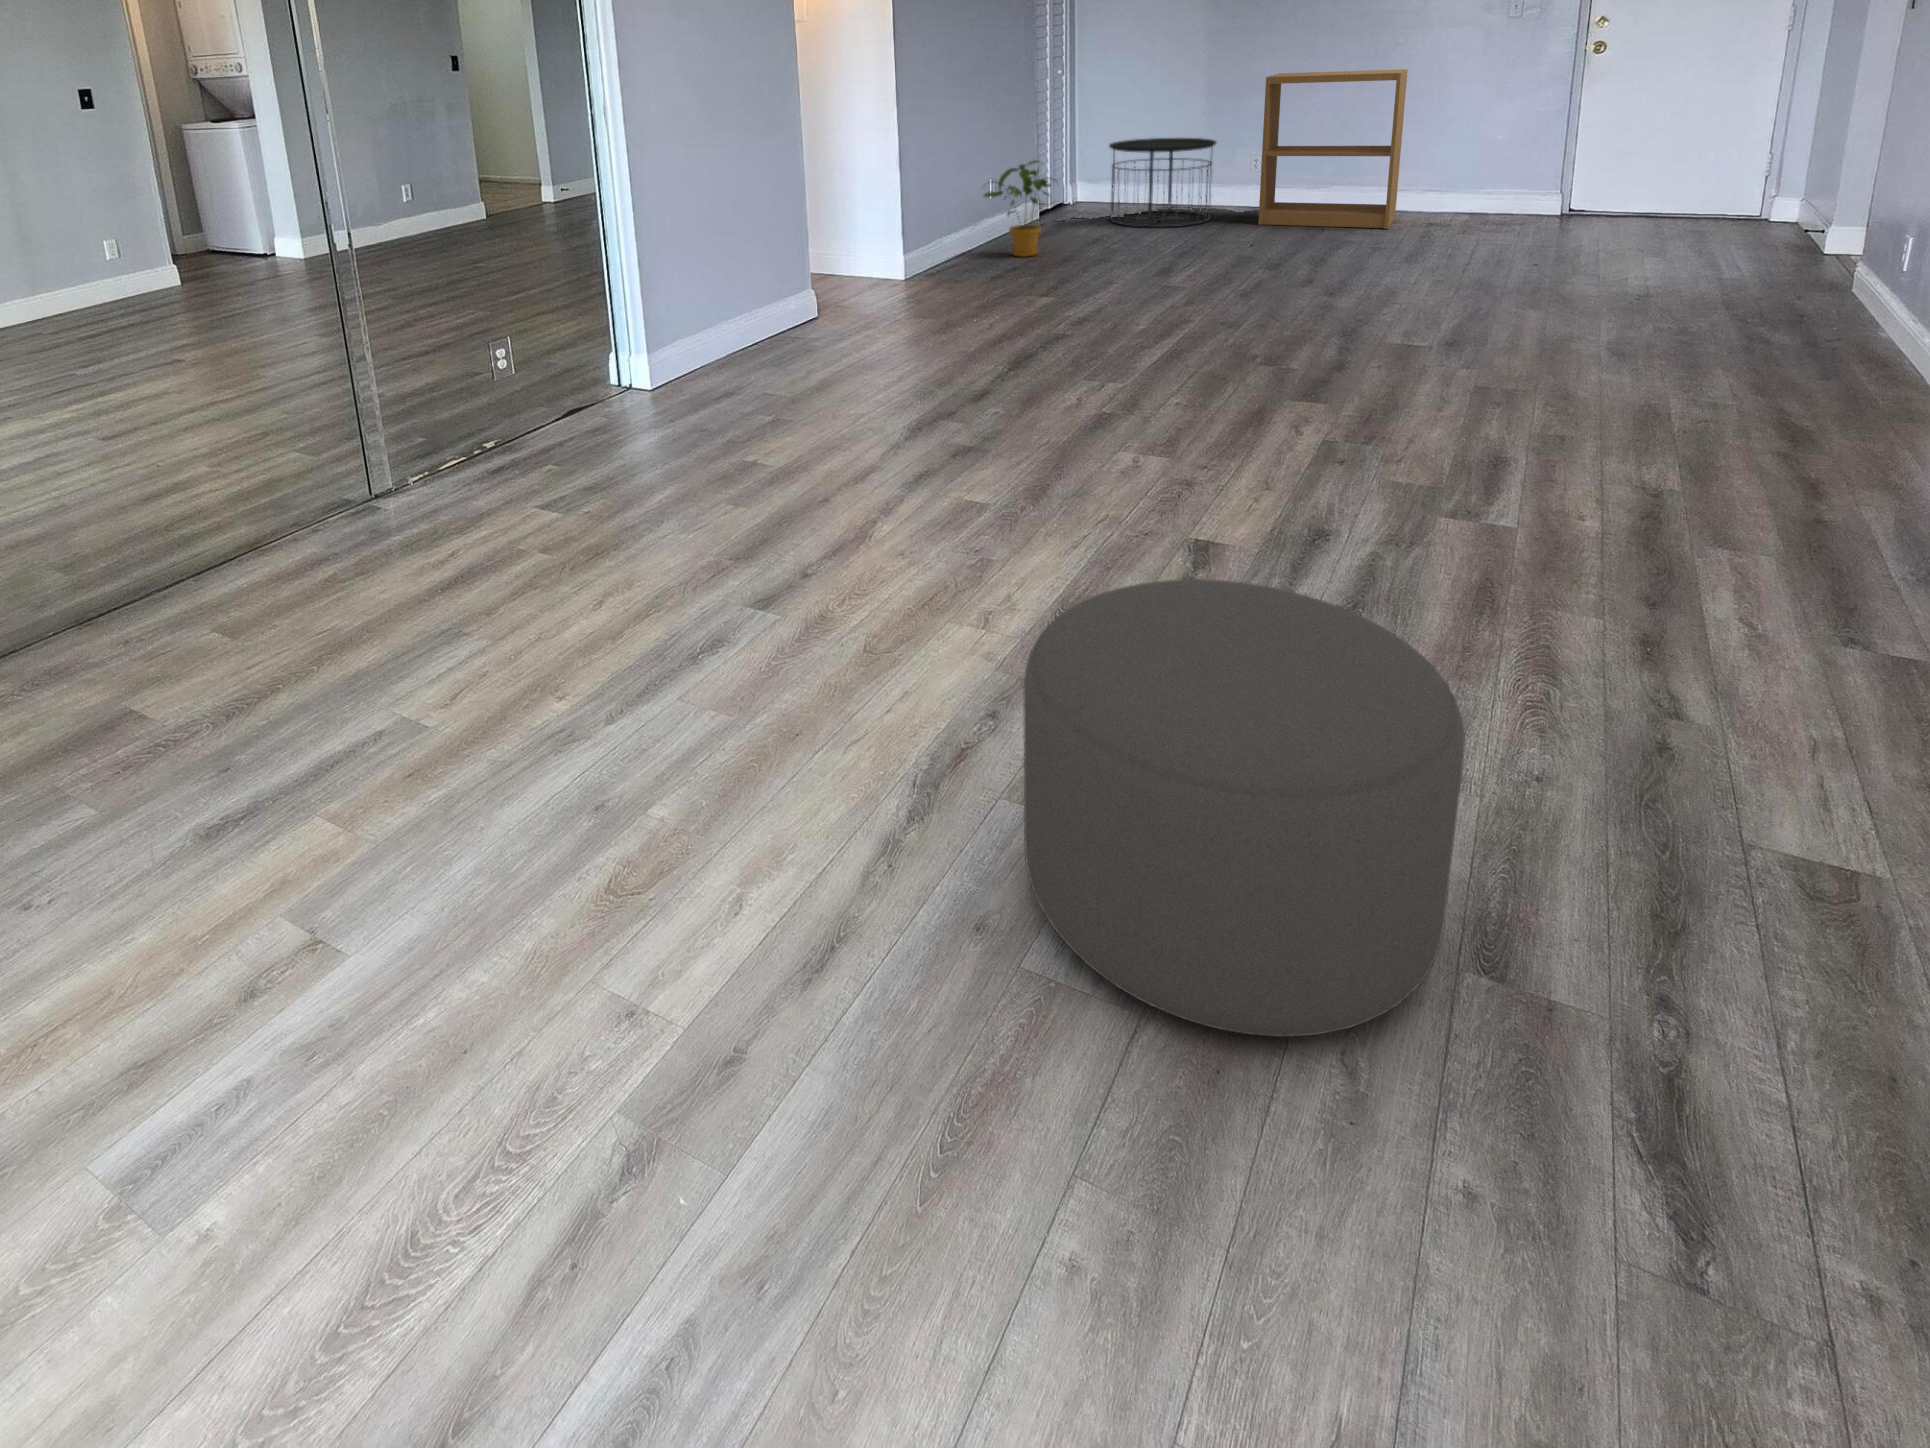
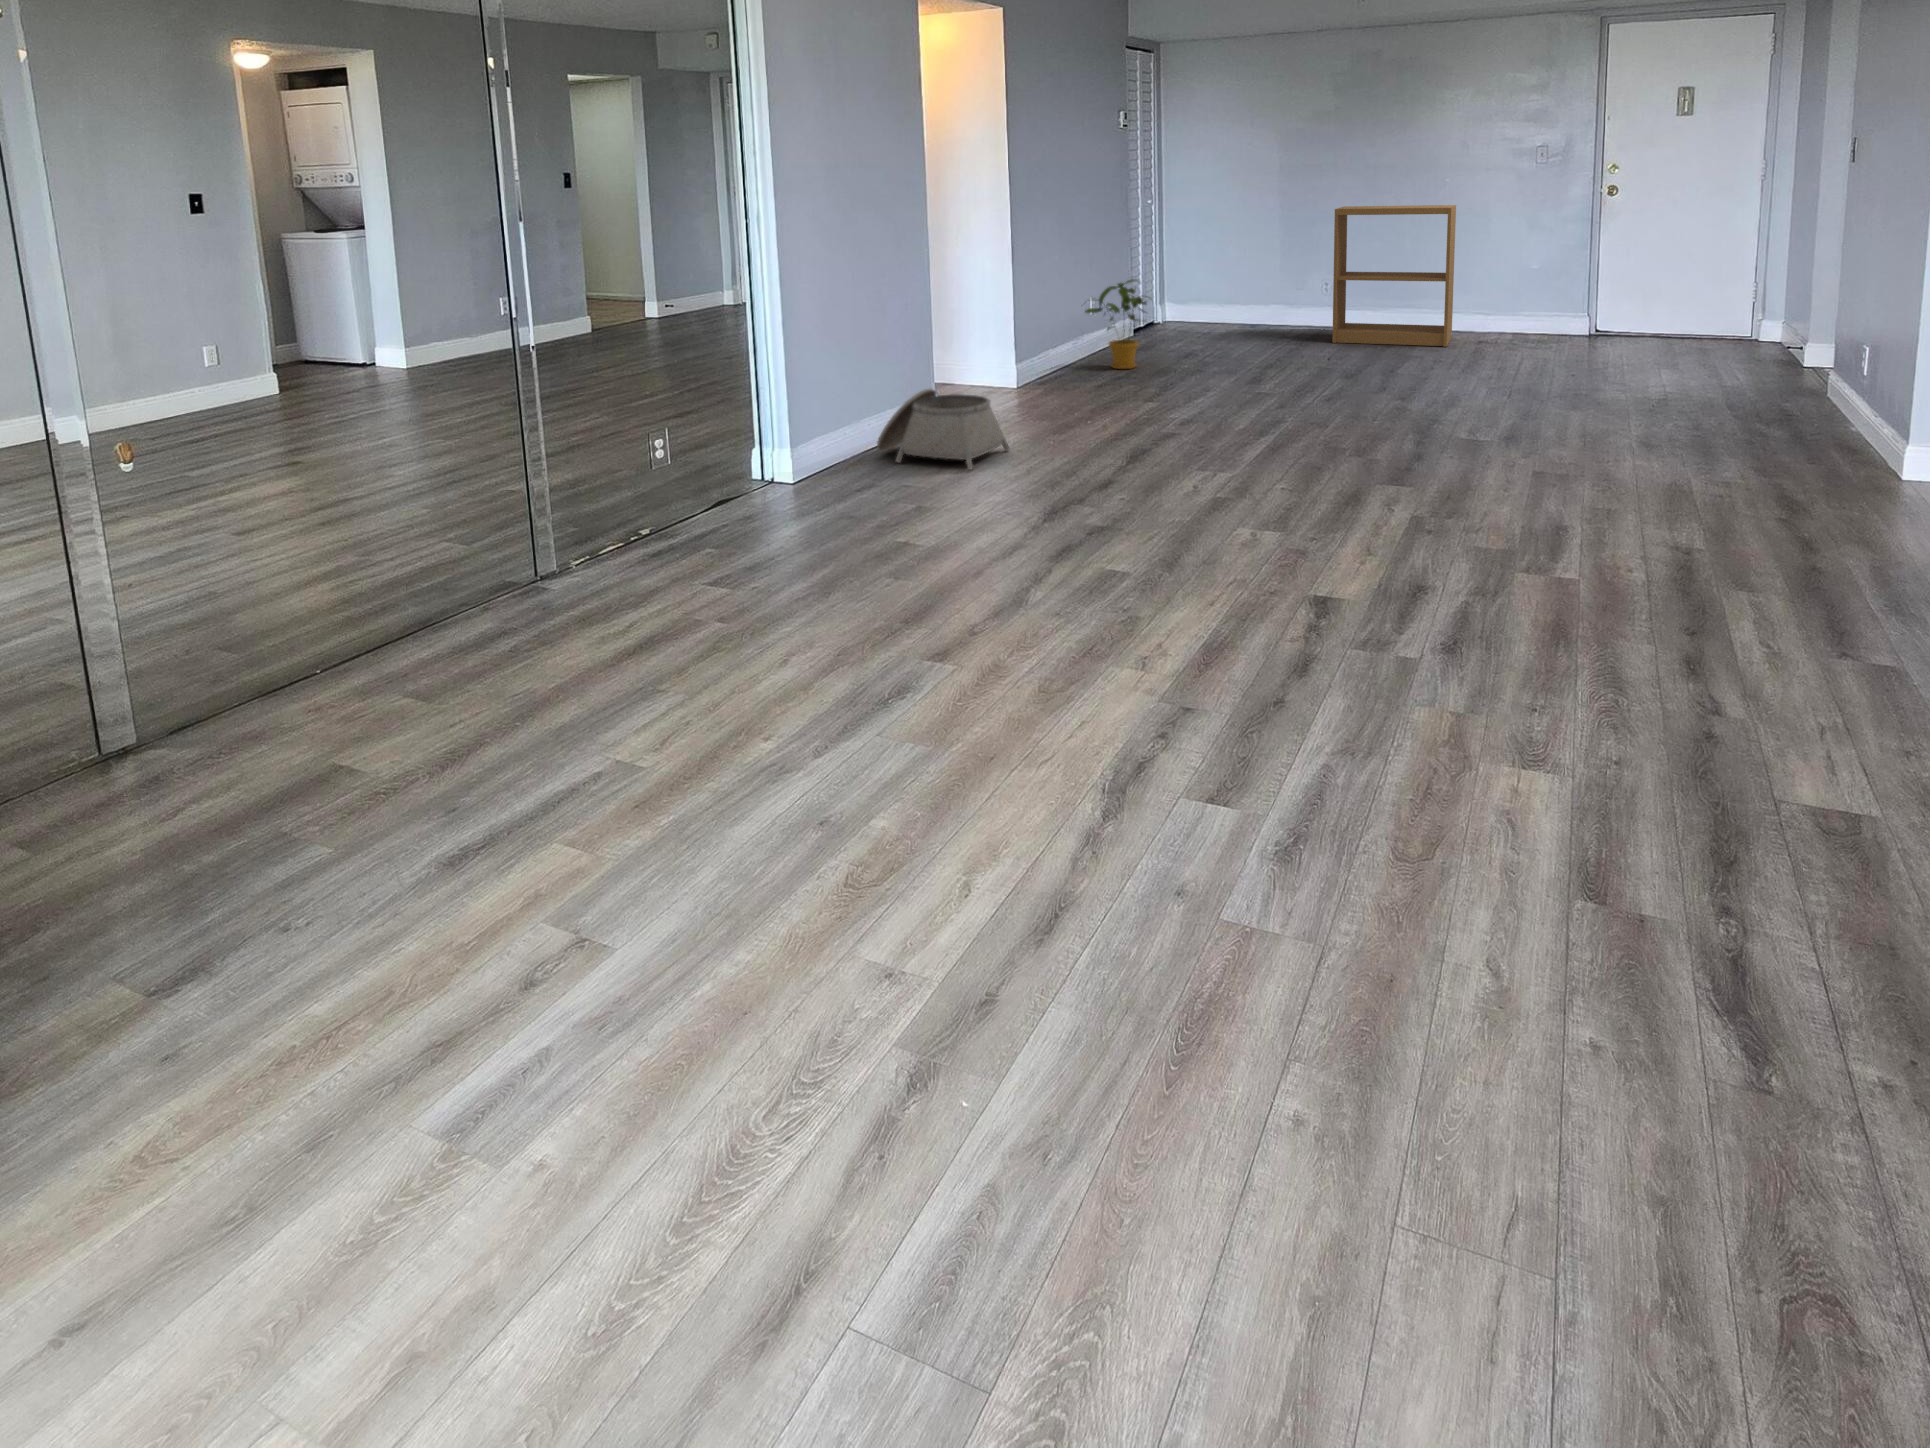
side table: present [1109,138,1216,227] -> none [1195,263,1292,344]
basket: none [747,286,887,373] -> present [877,389,1009,469]
ottoman: present [1024,579,1465,1037] -> none [1213,597,1566,949]

